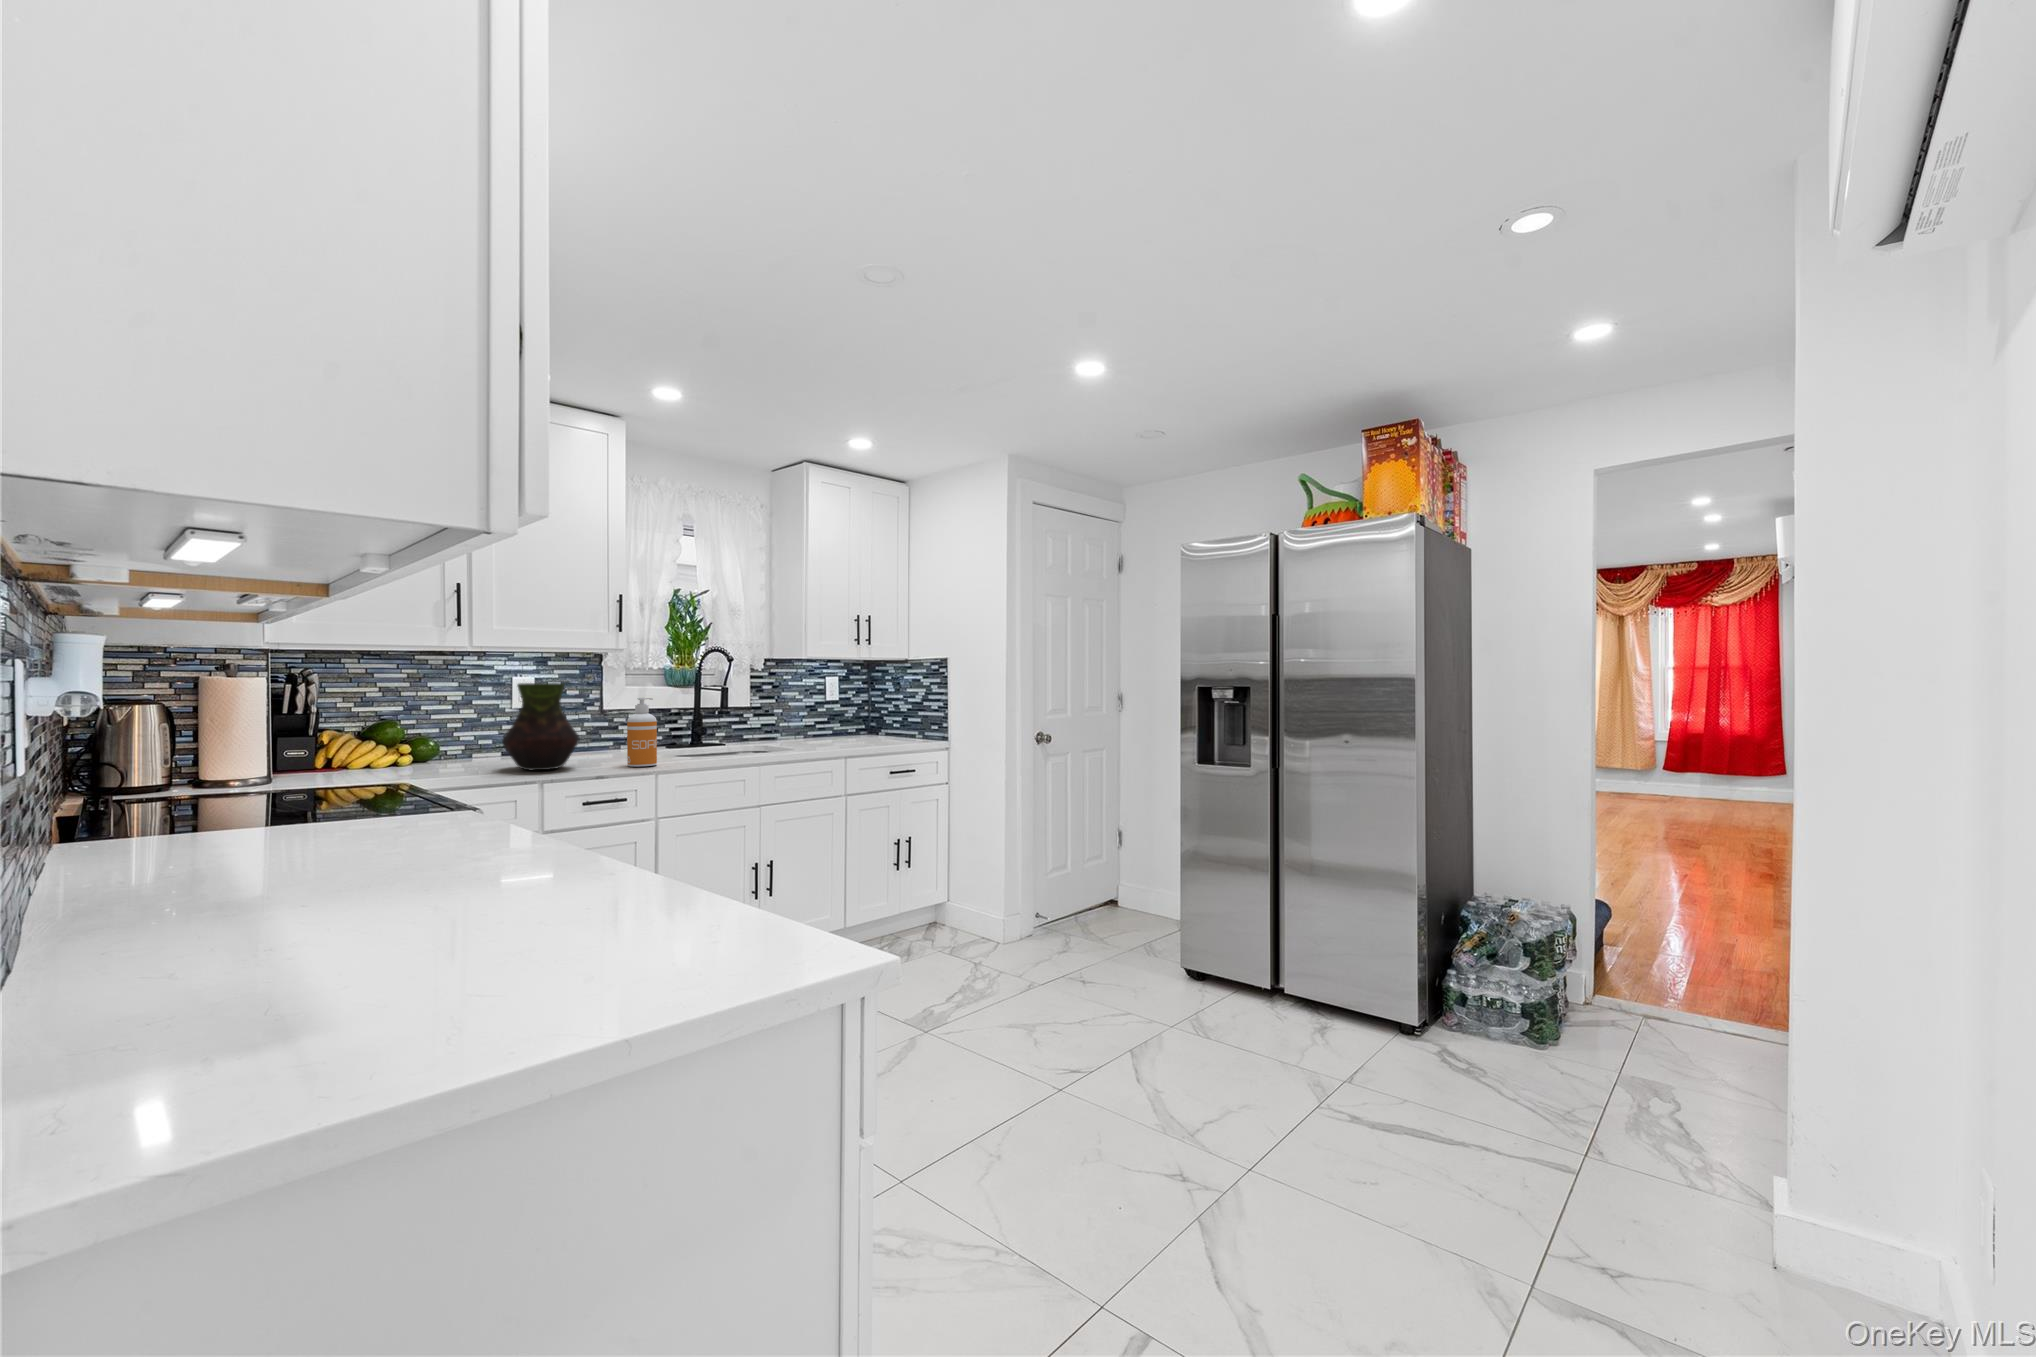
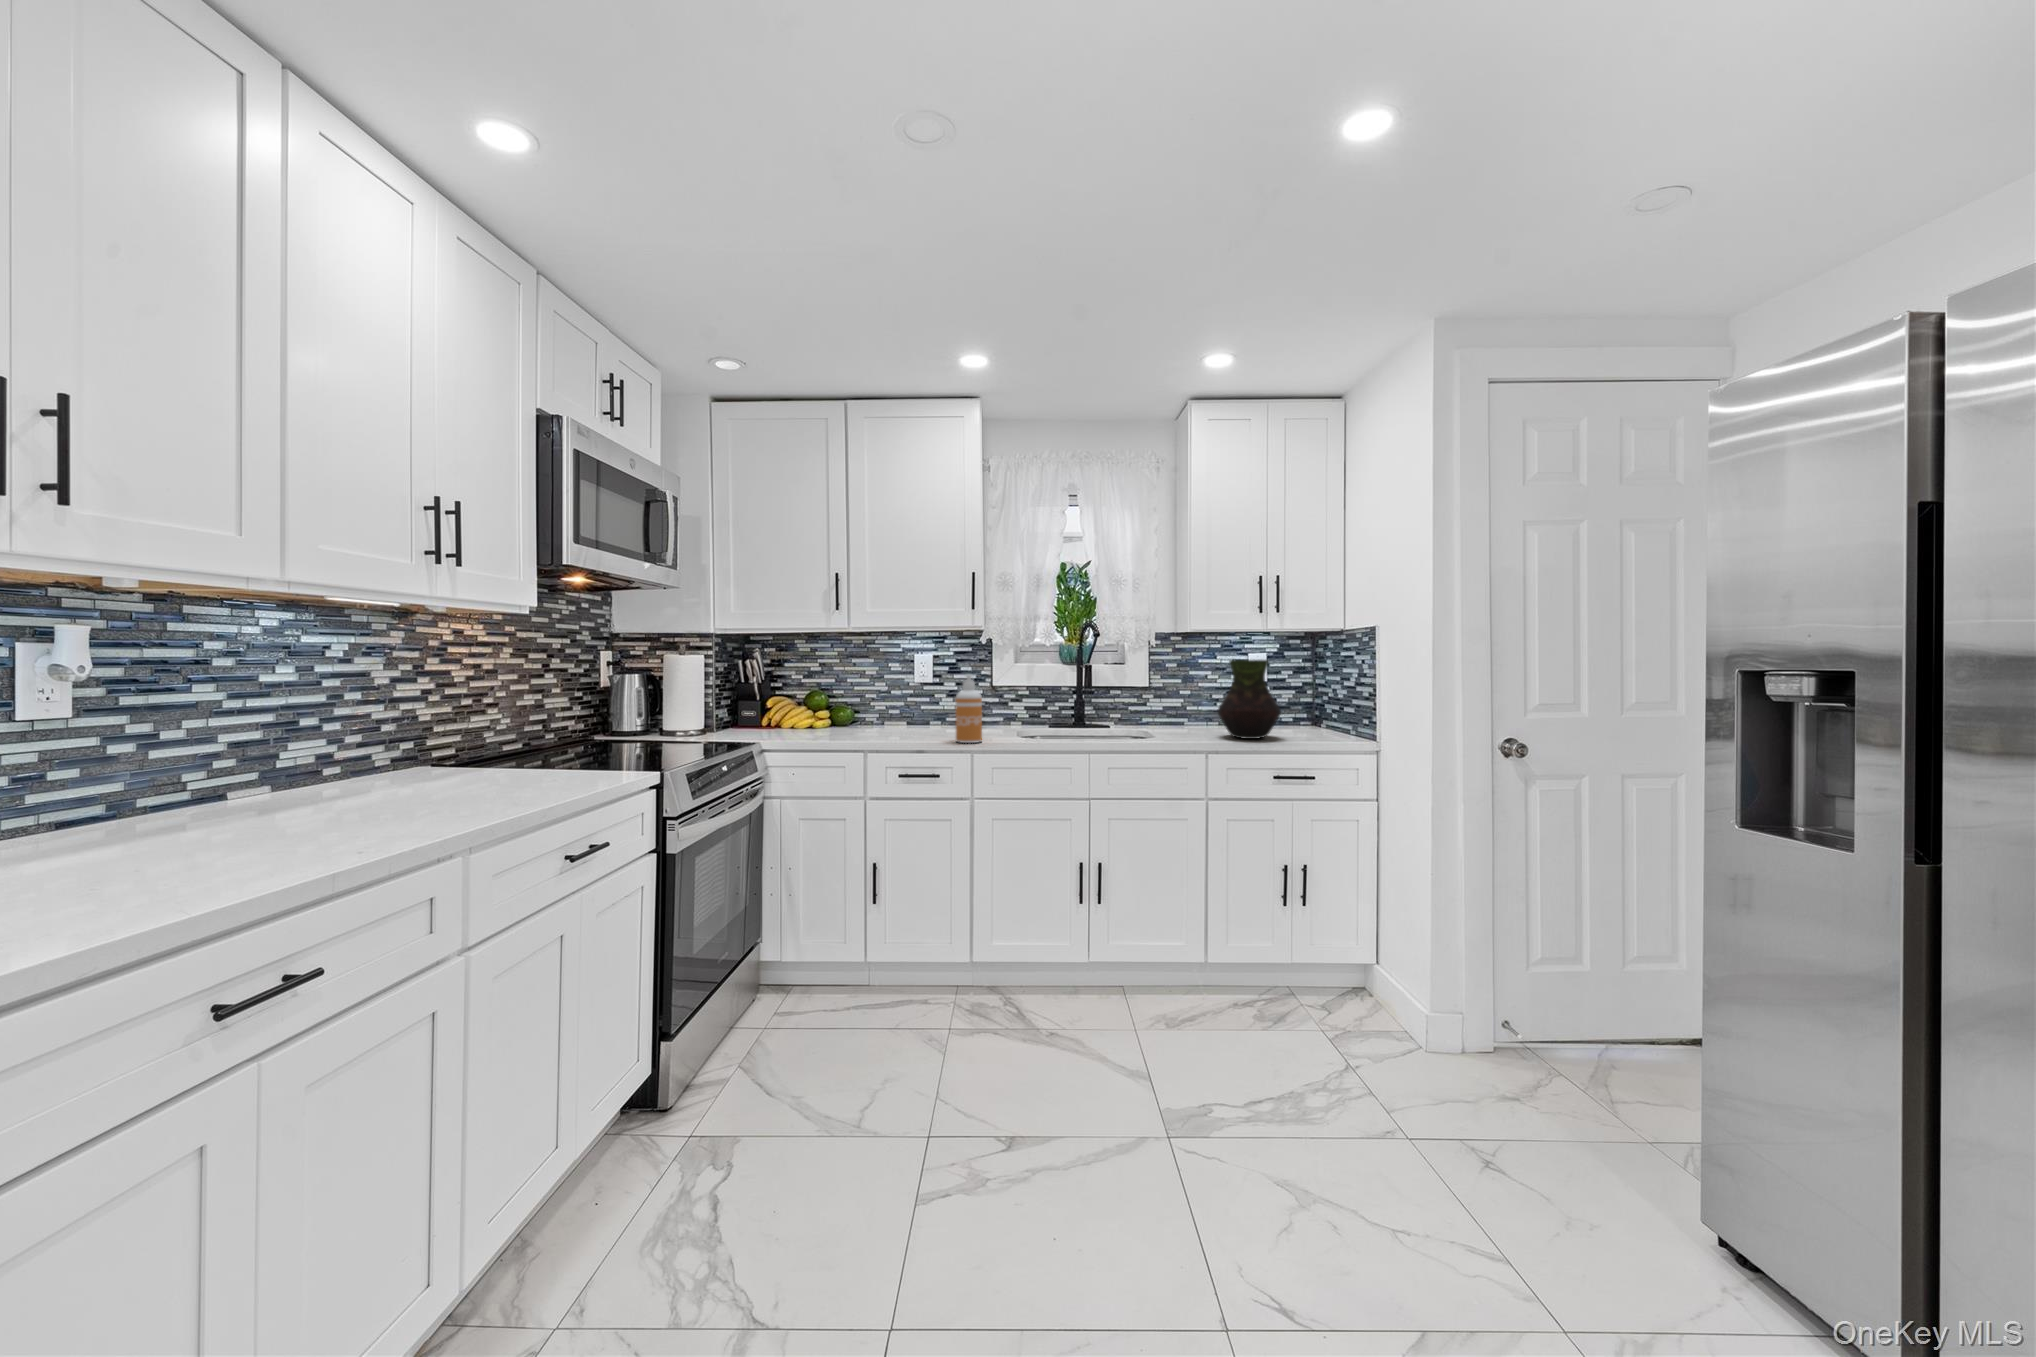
vase: present [502,683,579,770] -> present [1218,660,1281,739]

